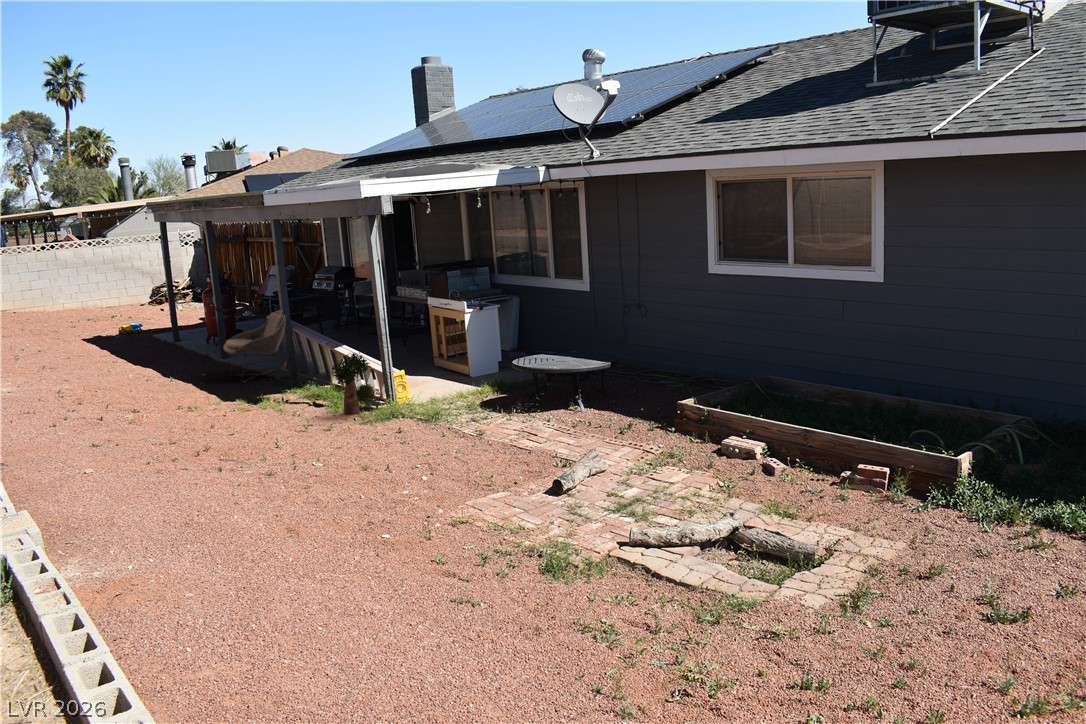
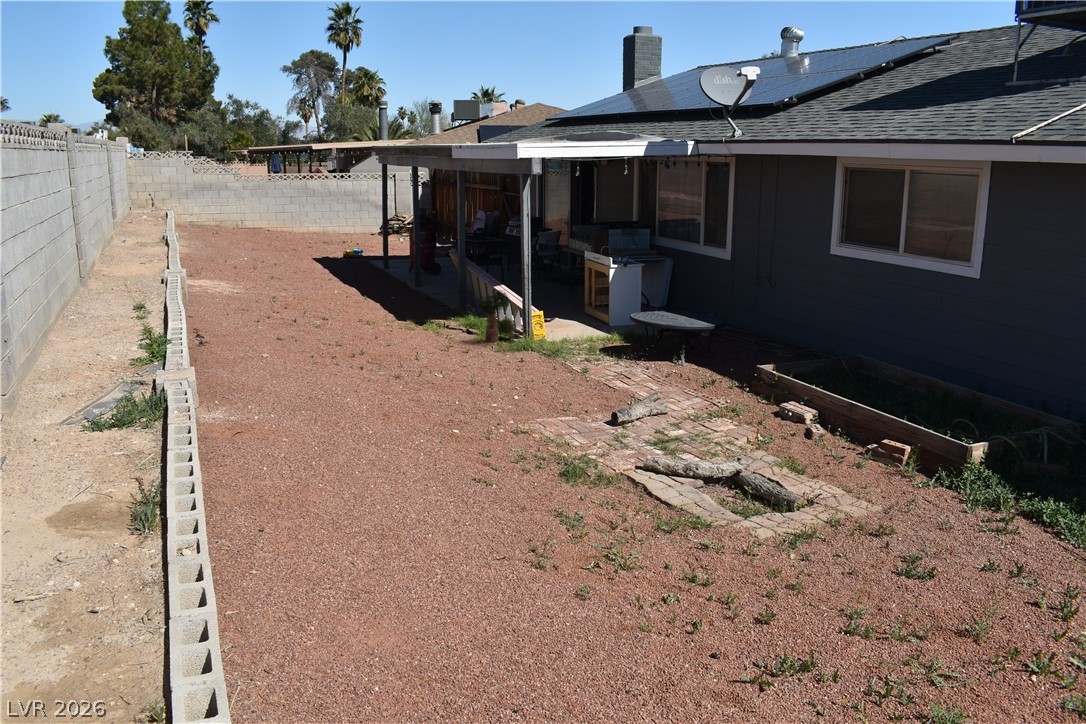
lounge chair: present [224,310,290,384] -> none [411,249,464,308]

